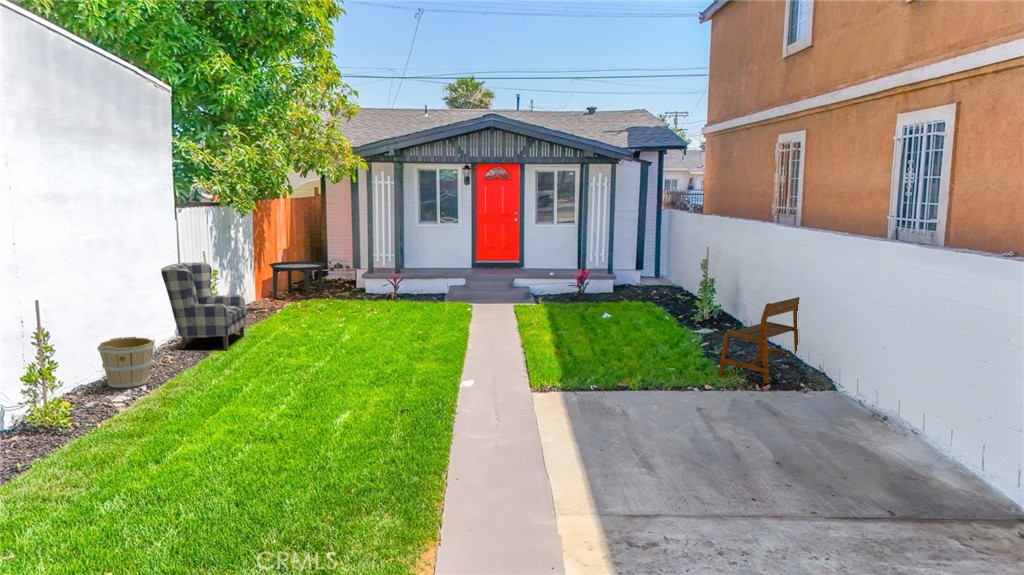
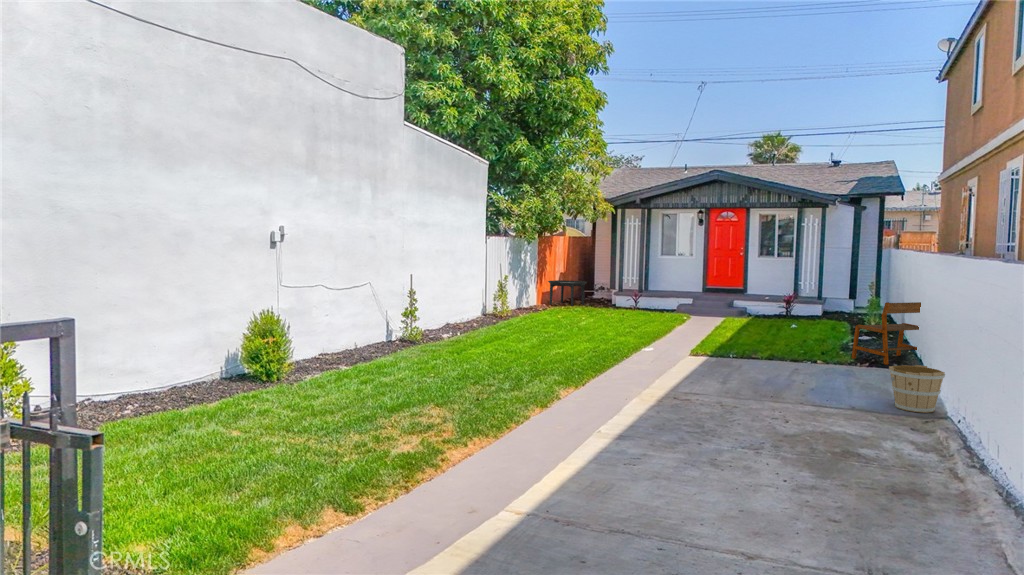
chair: present [161,262,246,350] -> none [476,269,524,324]
wooden bucket: present [97,337,155,388] -> present [889,365,945,413]

